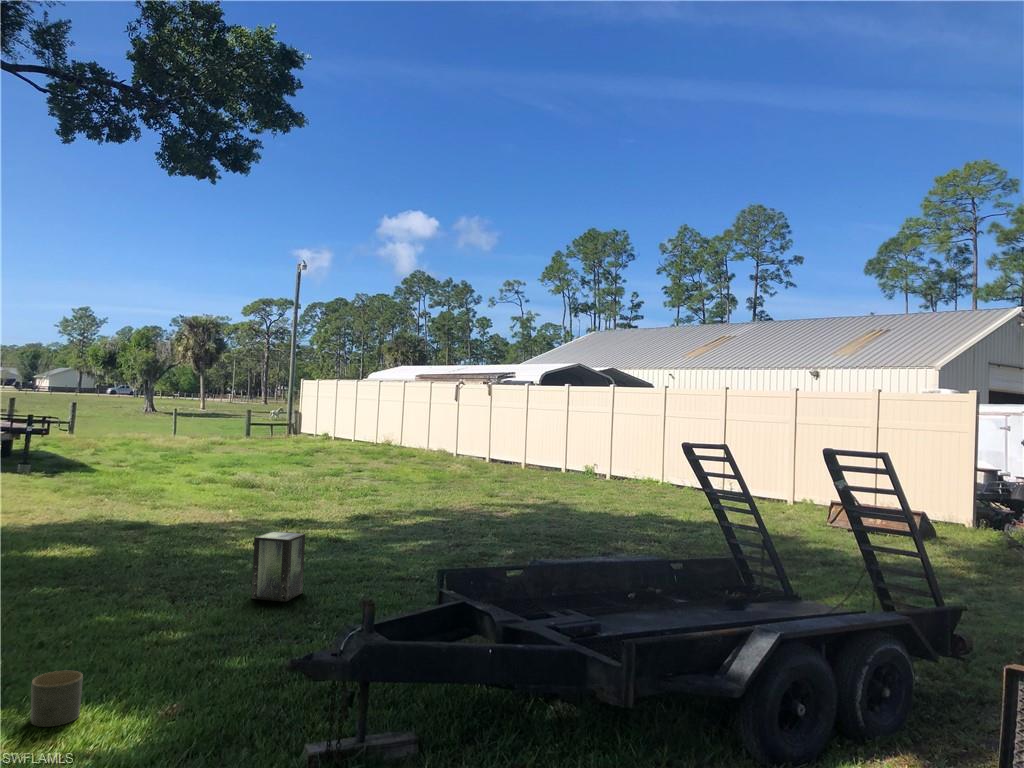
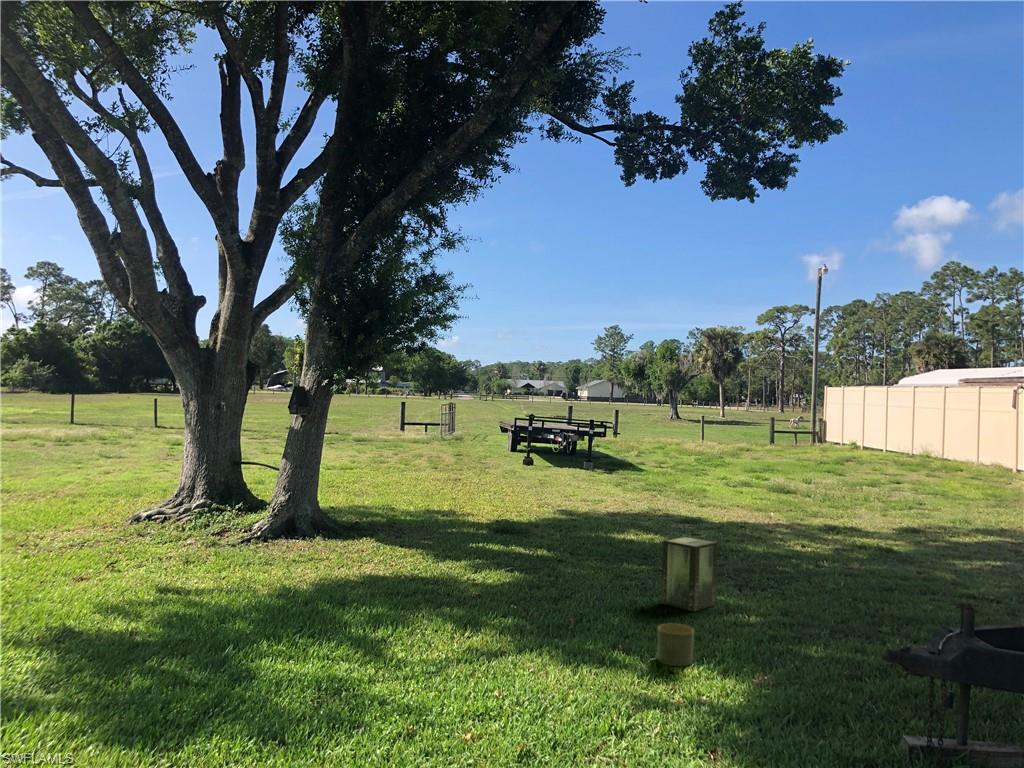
storage box: present [252,532,305,602] -> present [661,537,717,612]

